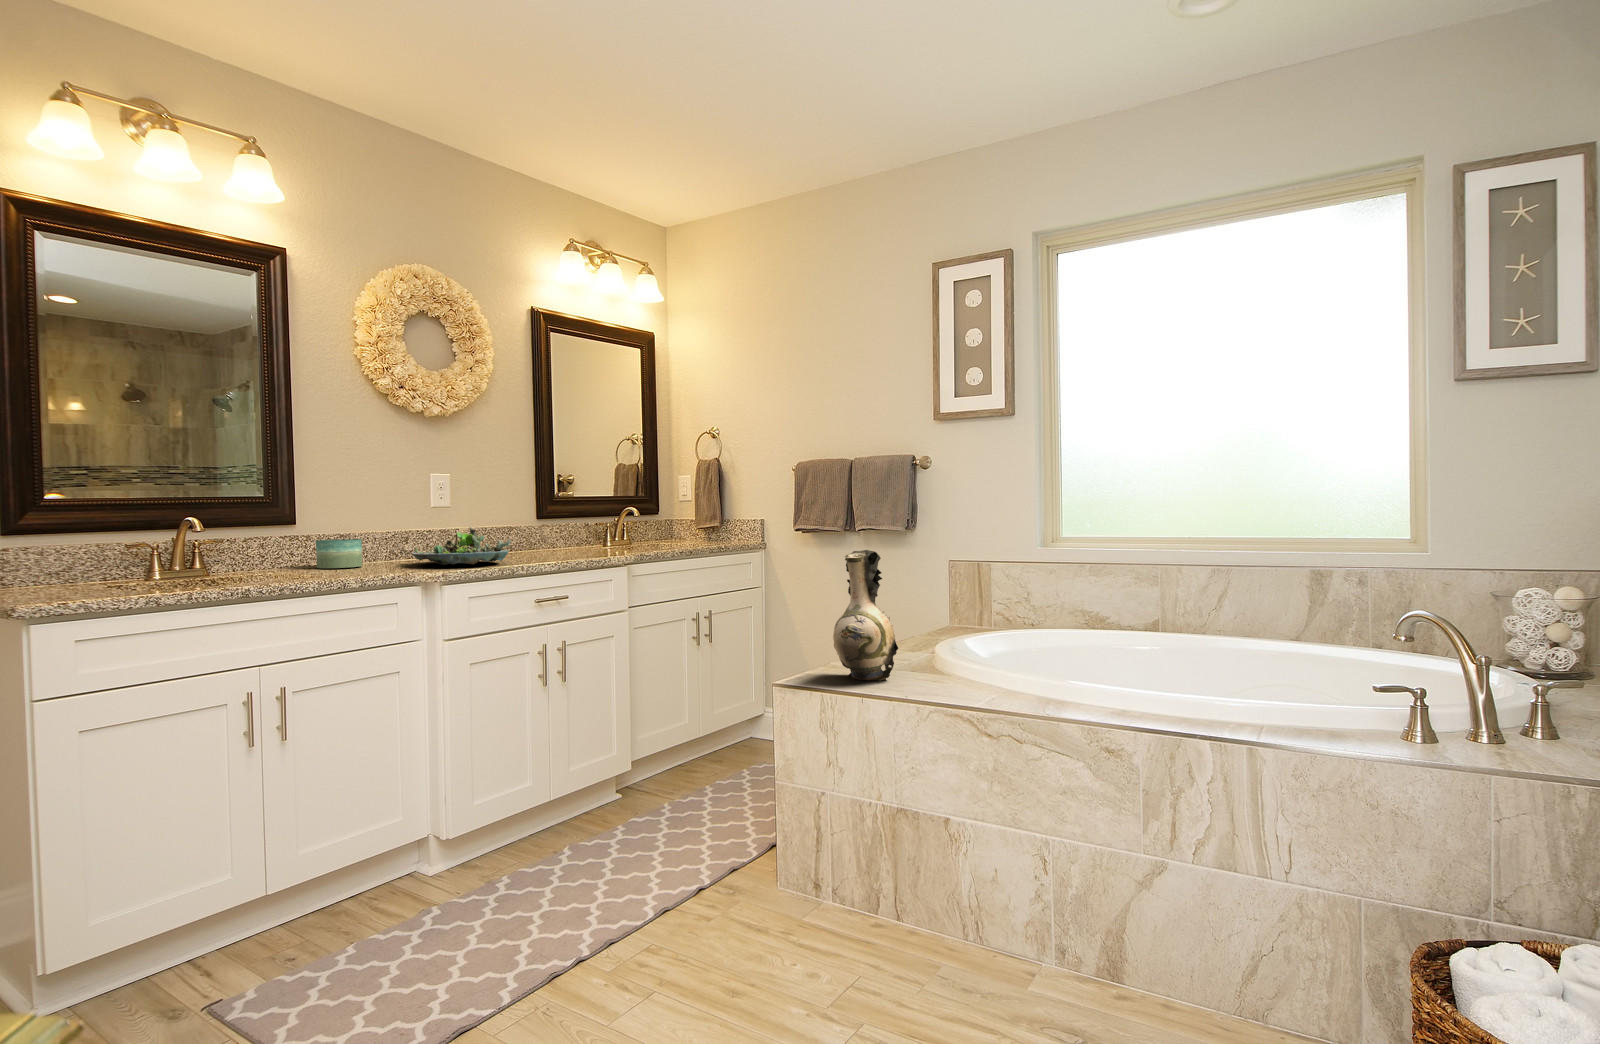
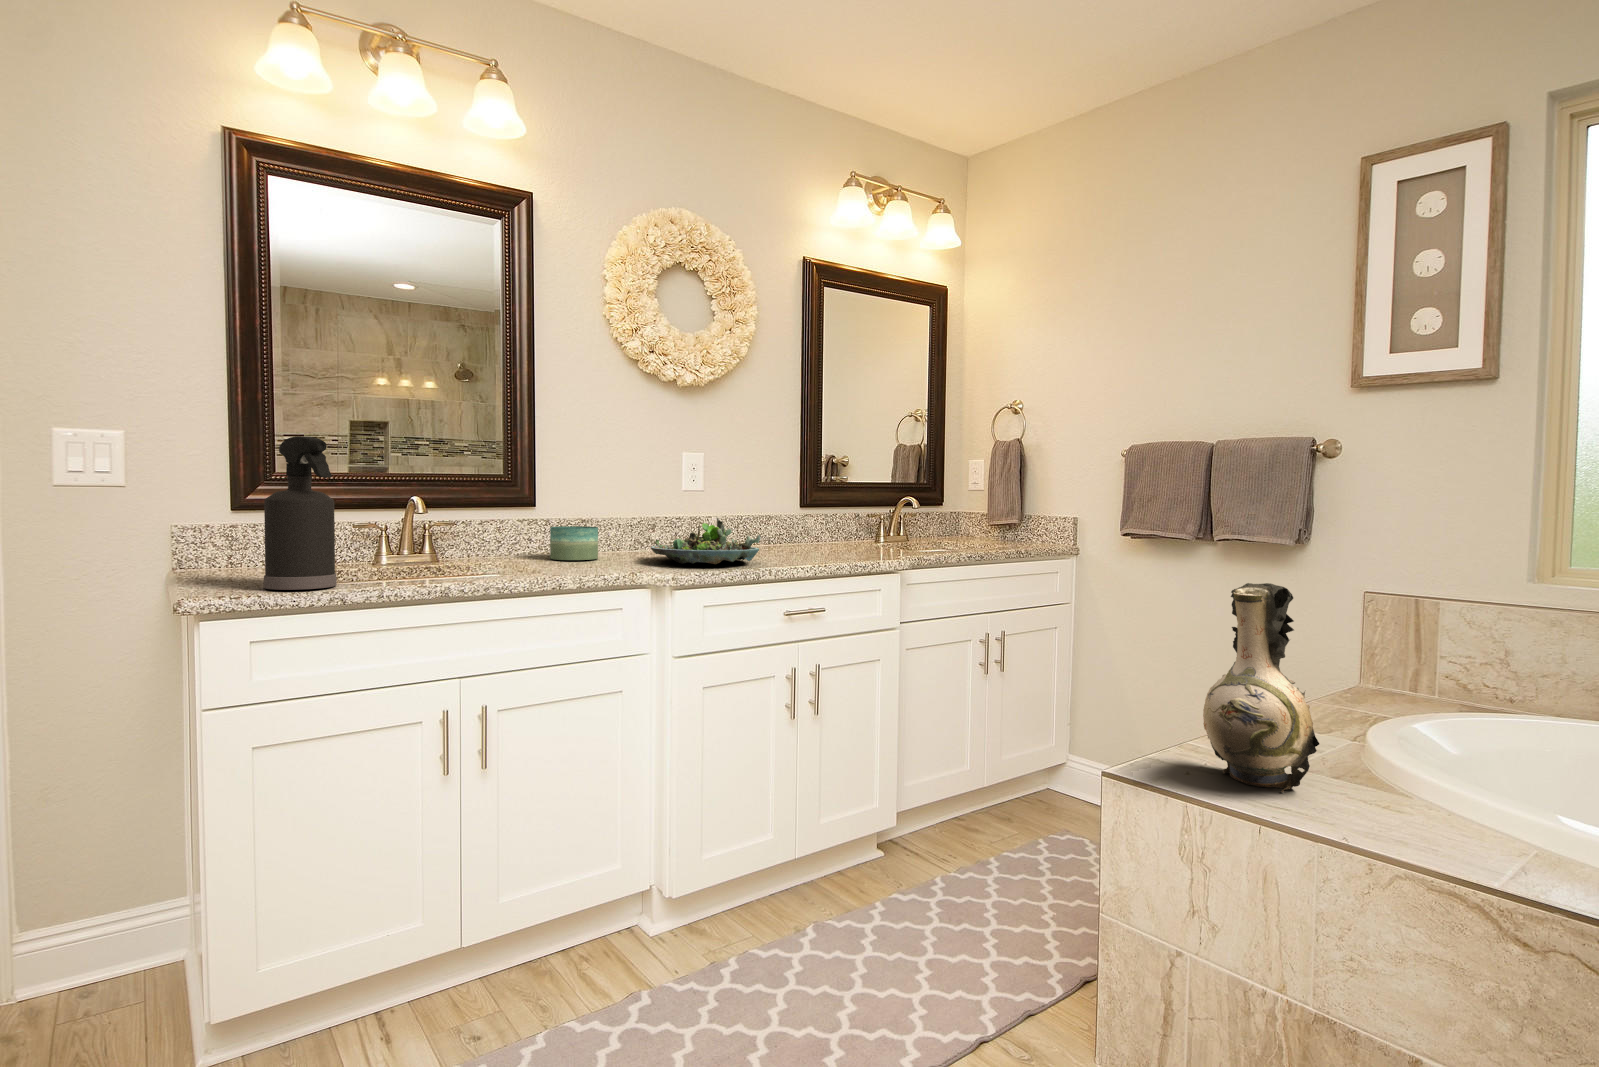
spray bottle: none [68,466,139,598] -> present [264,436,337,590]

